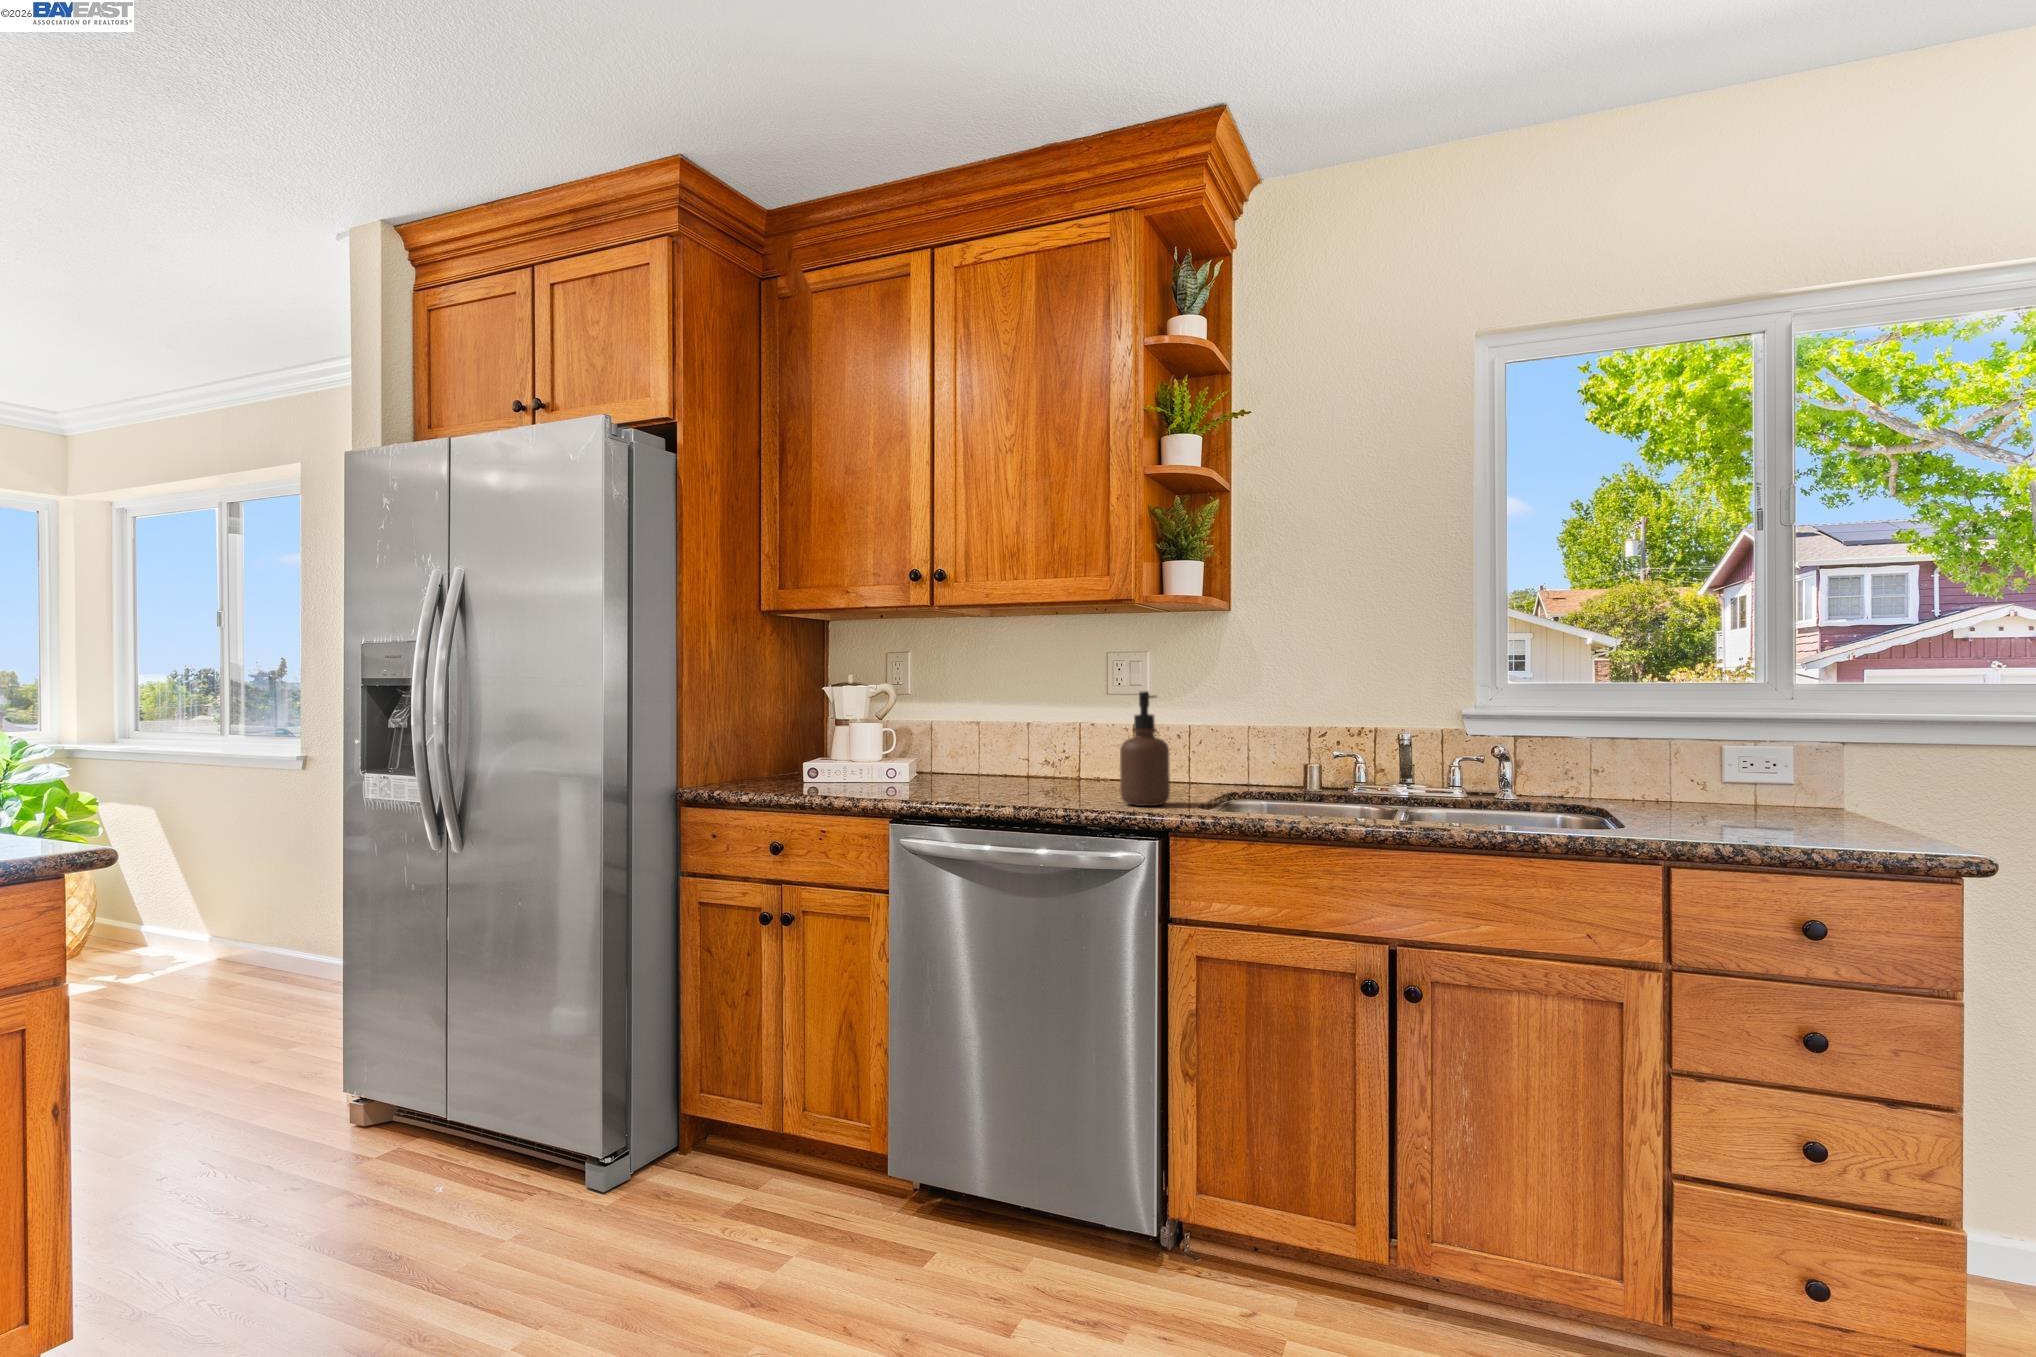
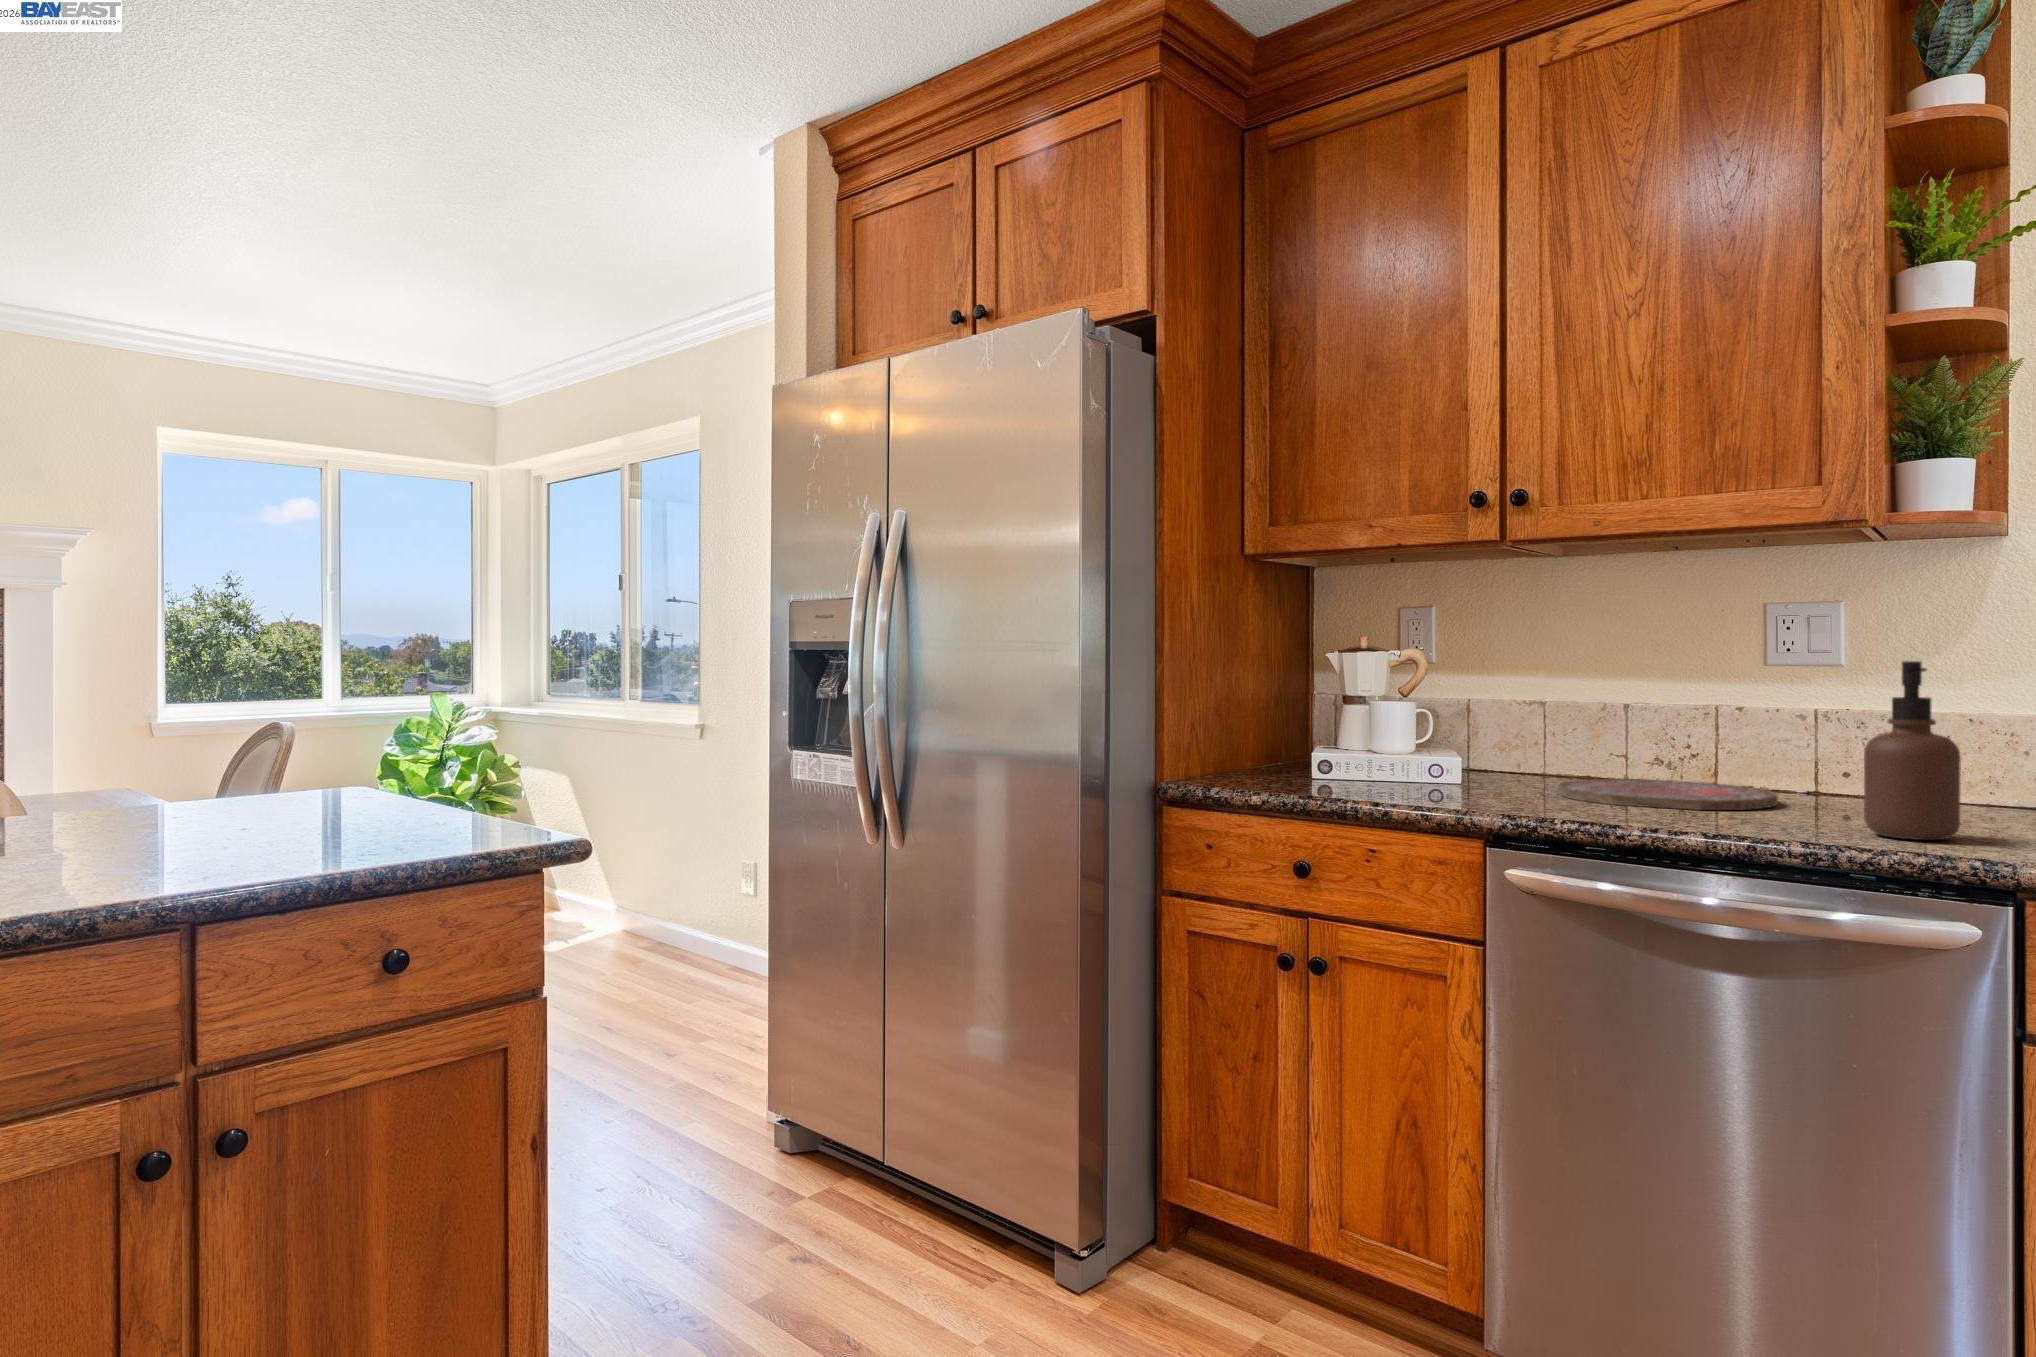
cutting board: none [974,774,1108,793] -> present [1558,779,1778,810]

